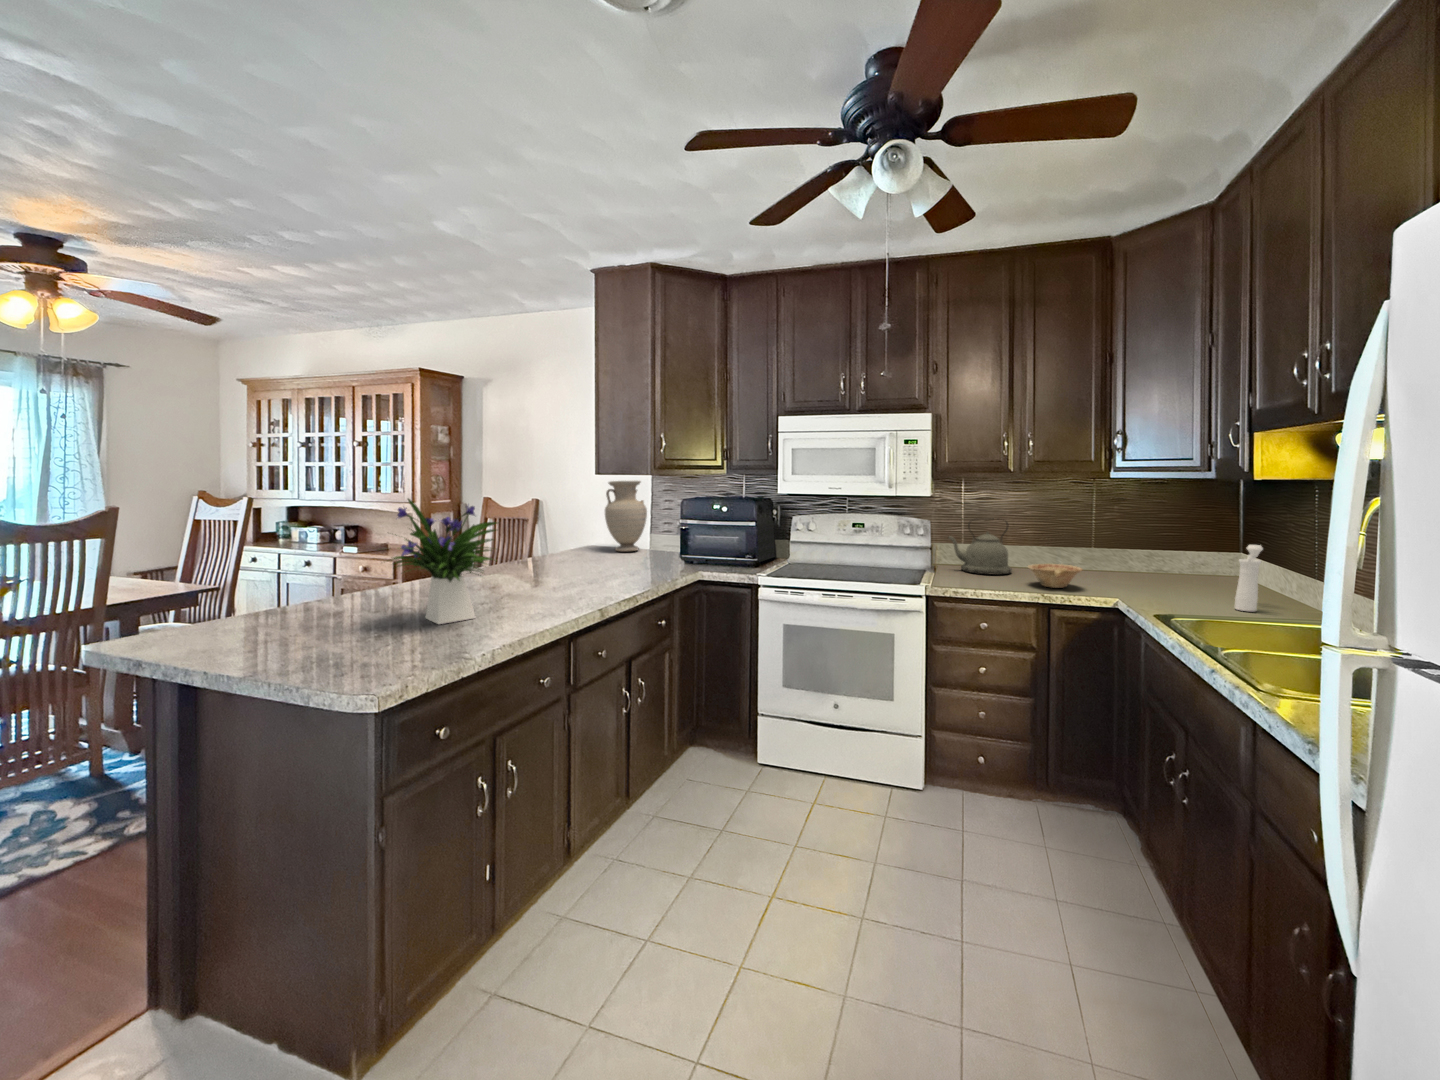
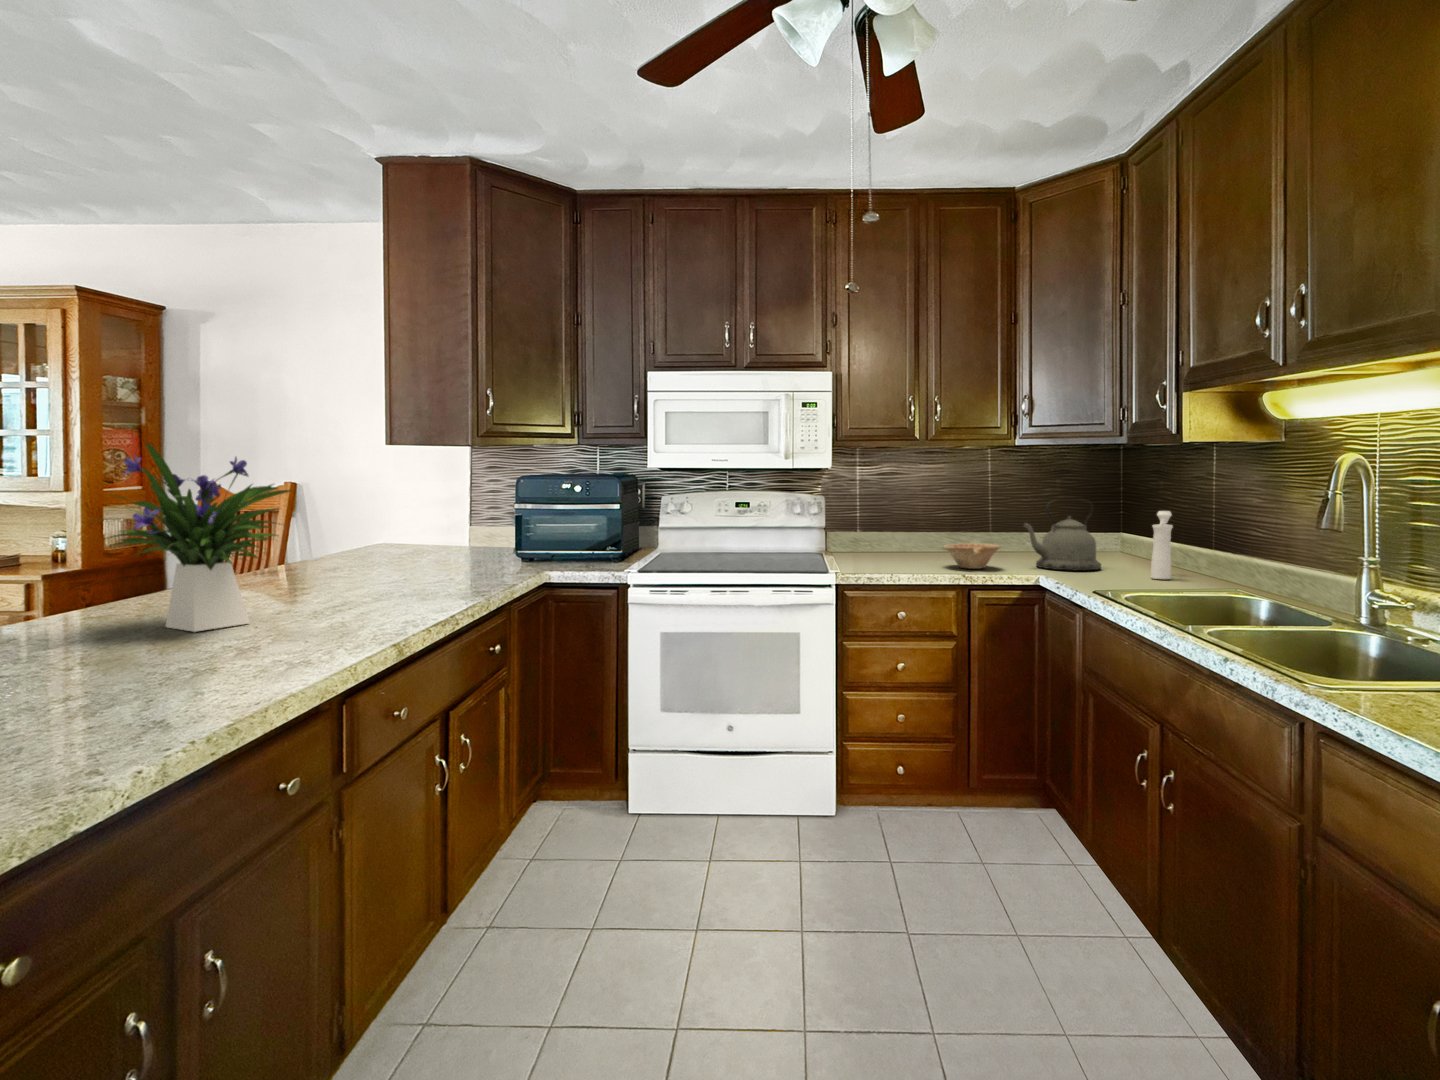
vase: present [605,481,647,551] -> none [397,453,459,552]
kettle: present [948,520,1012,575] -> present [1023,499,1101,570]

